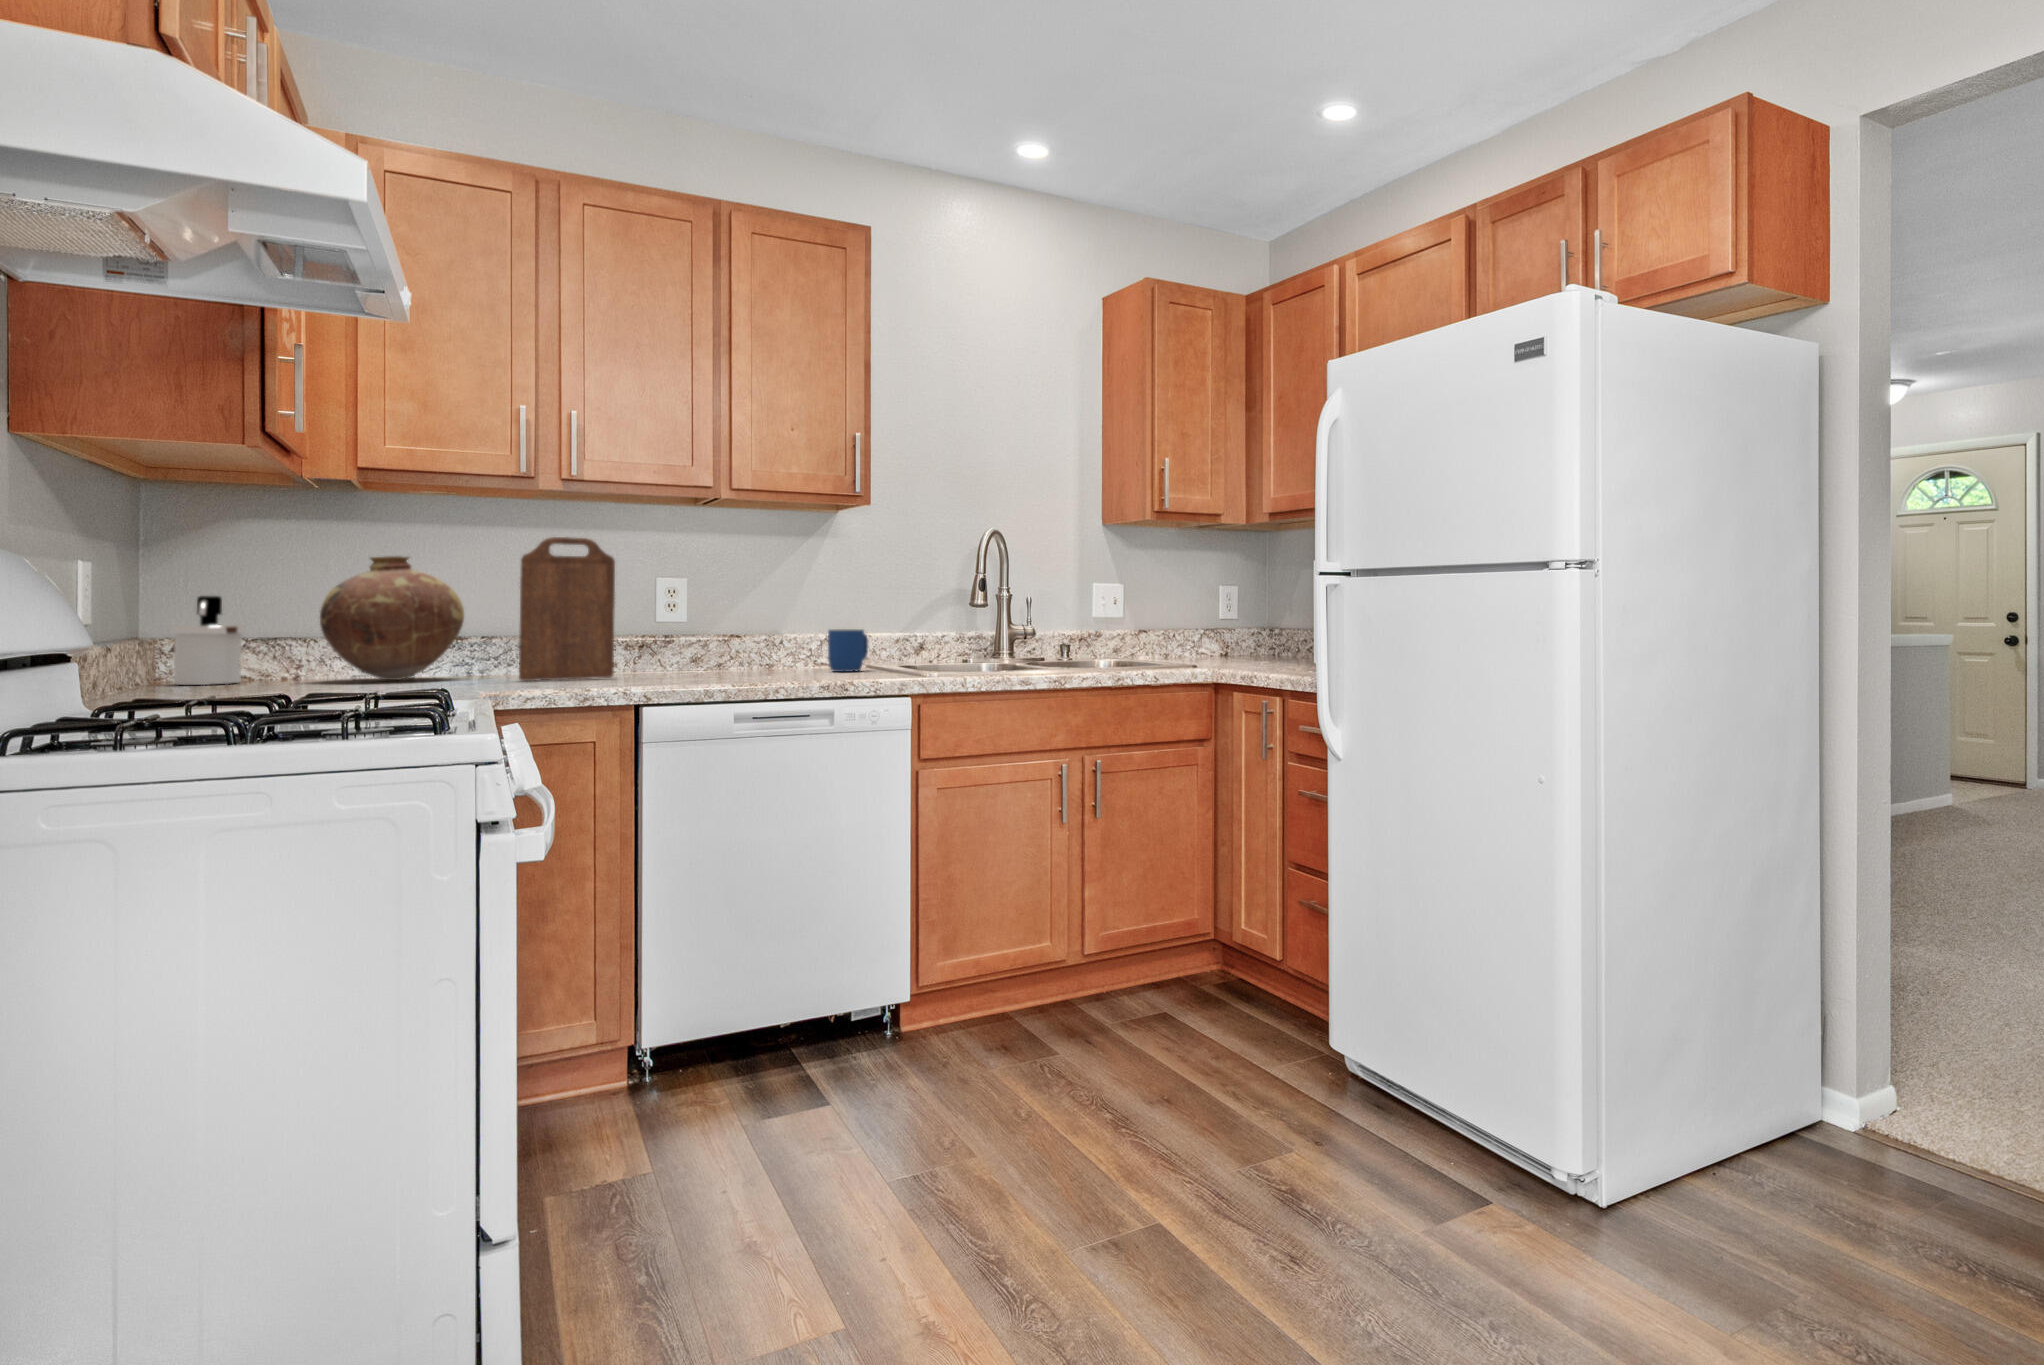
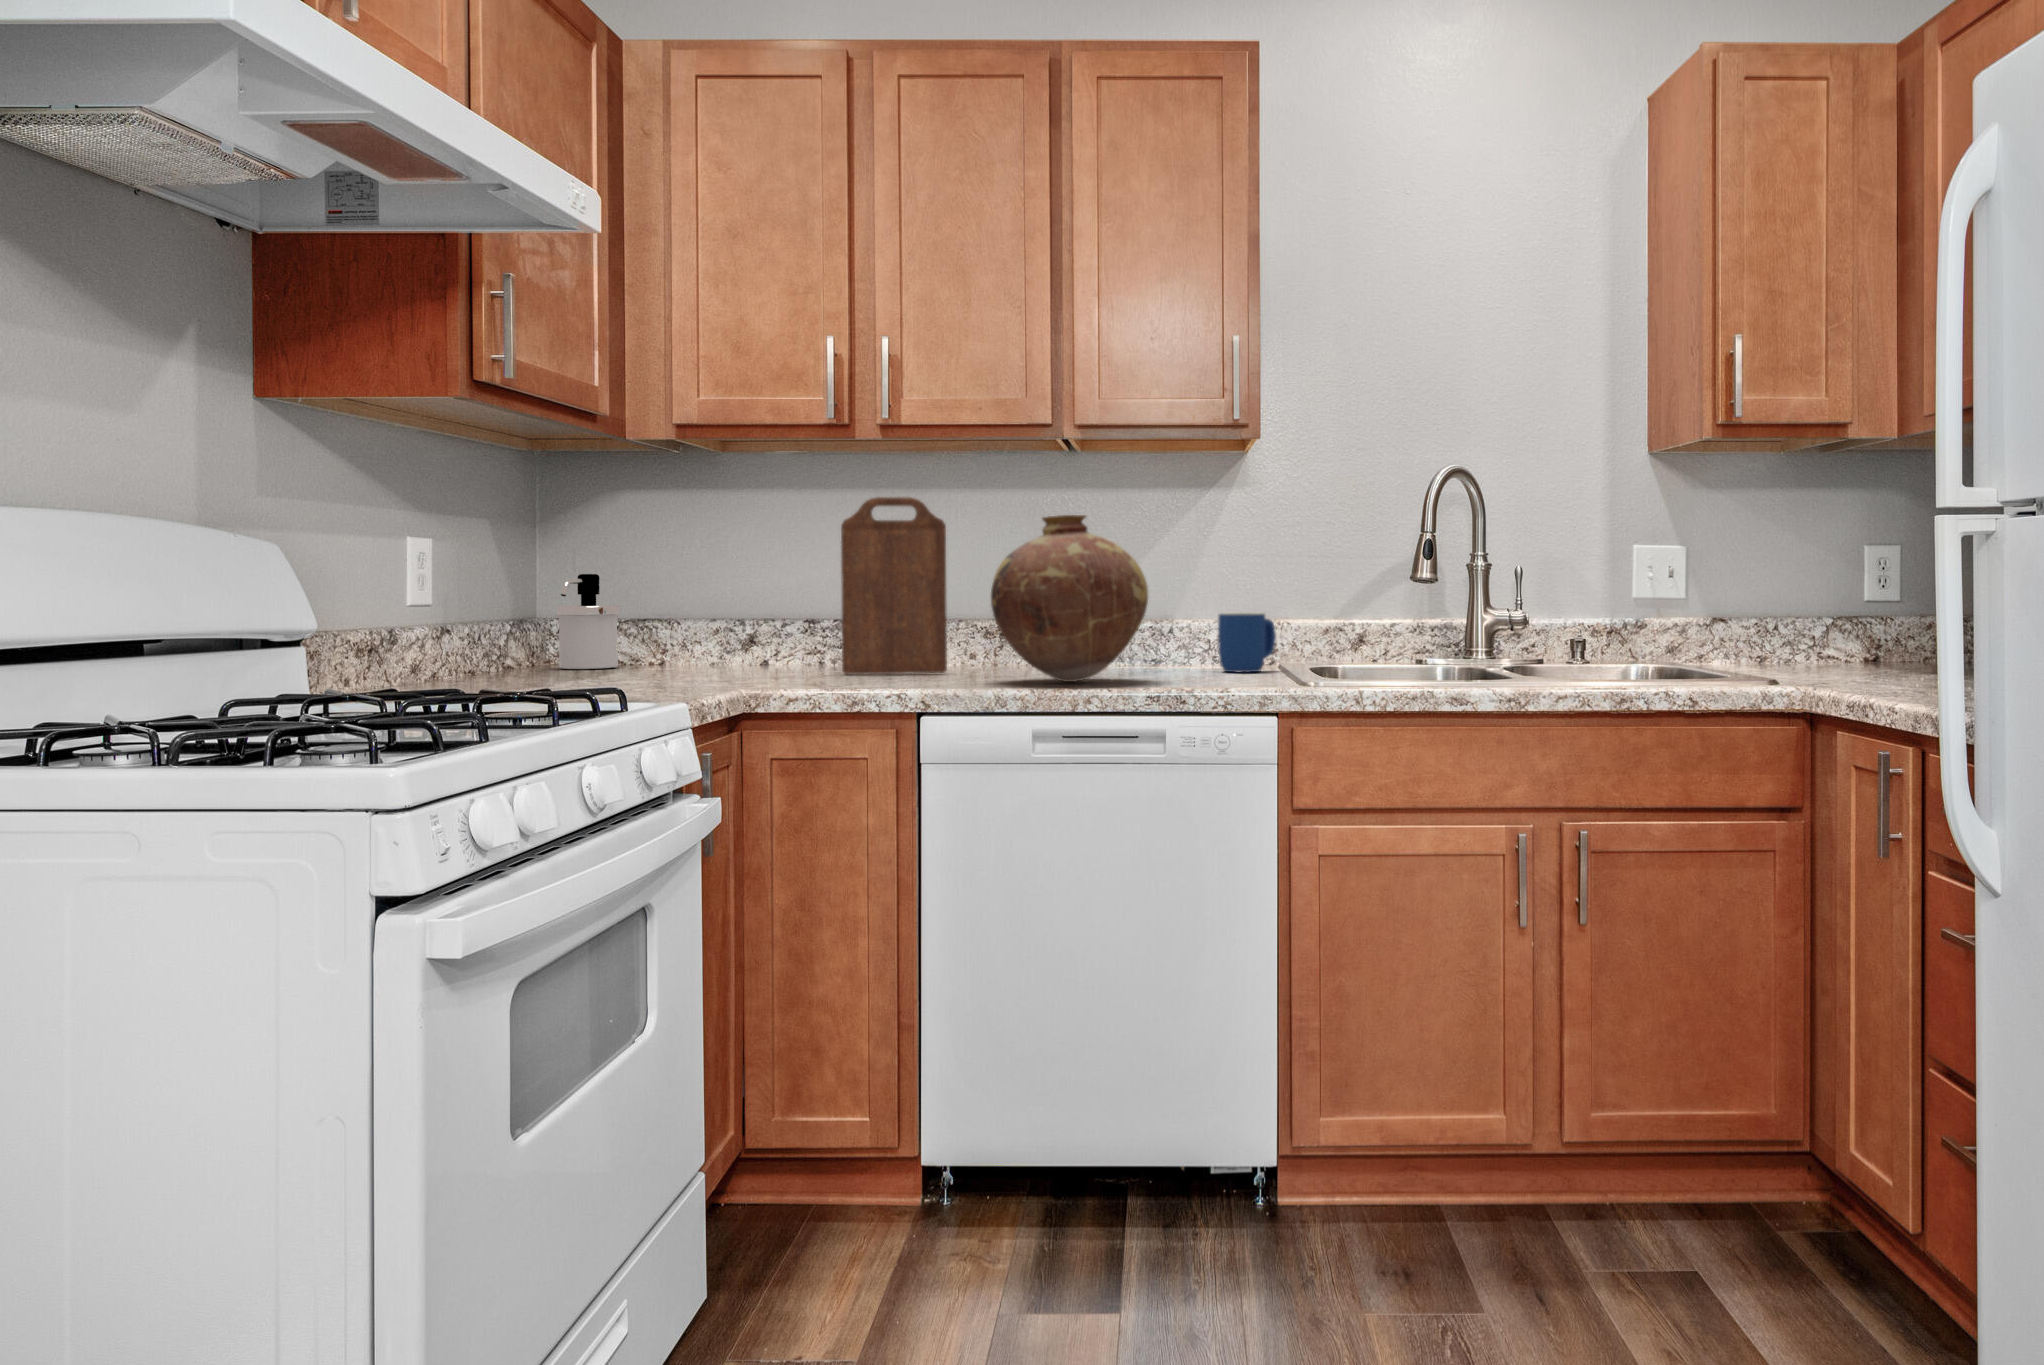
vase: present [320,556,464,680] -> present [991,515,1148,682]

